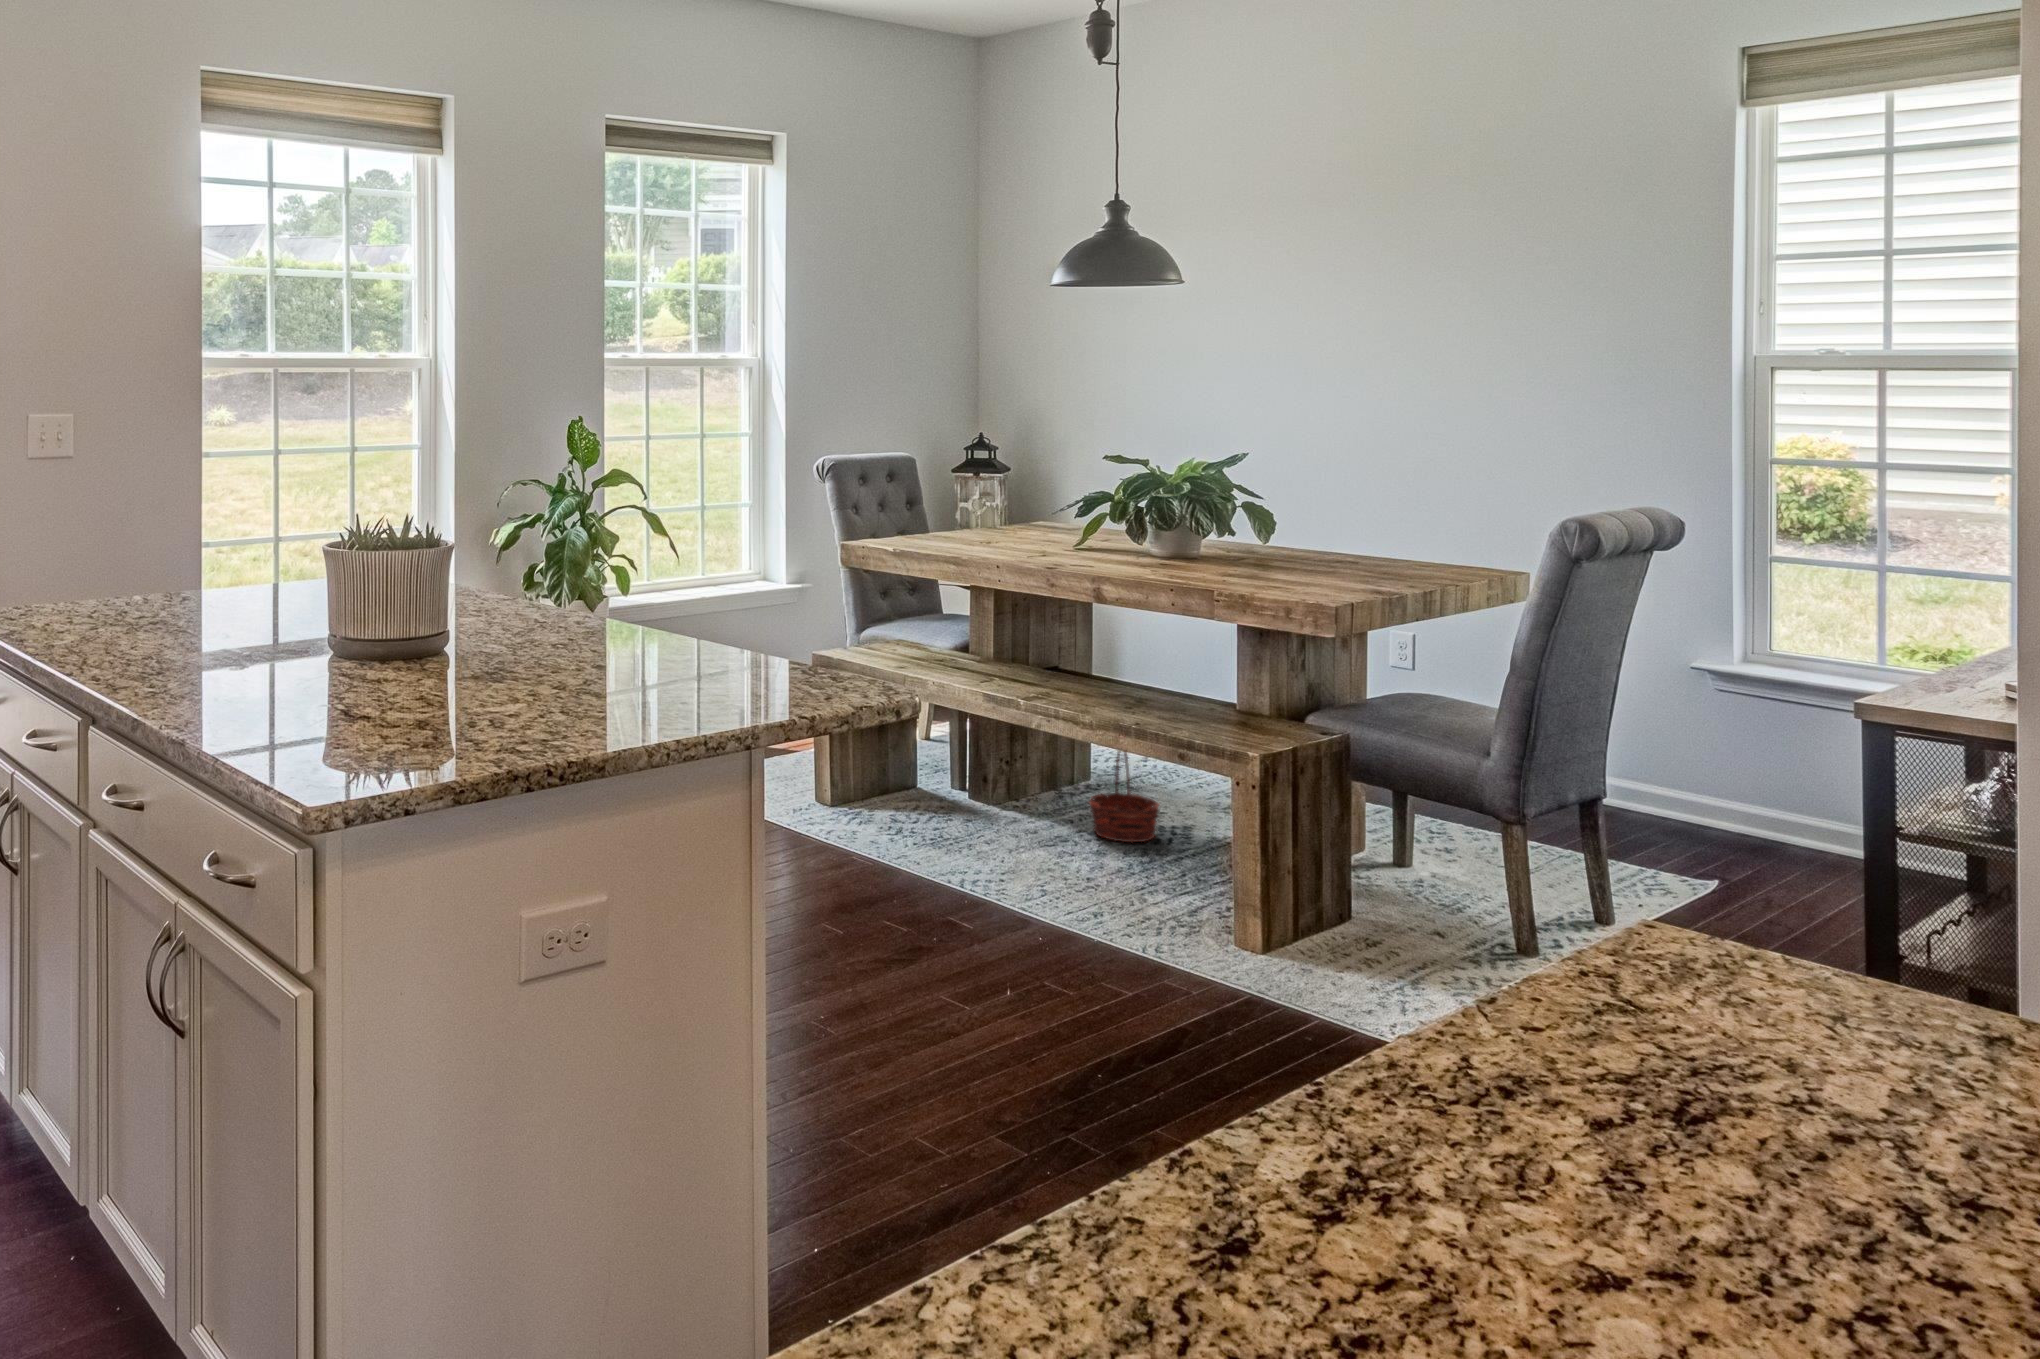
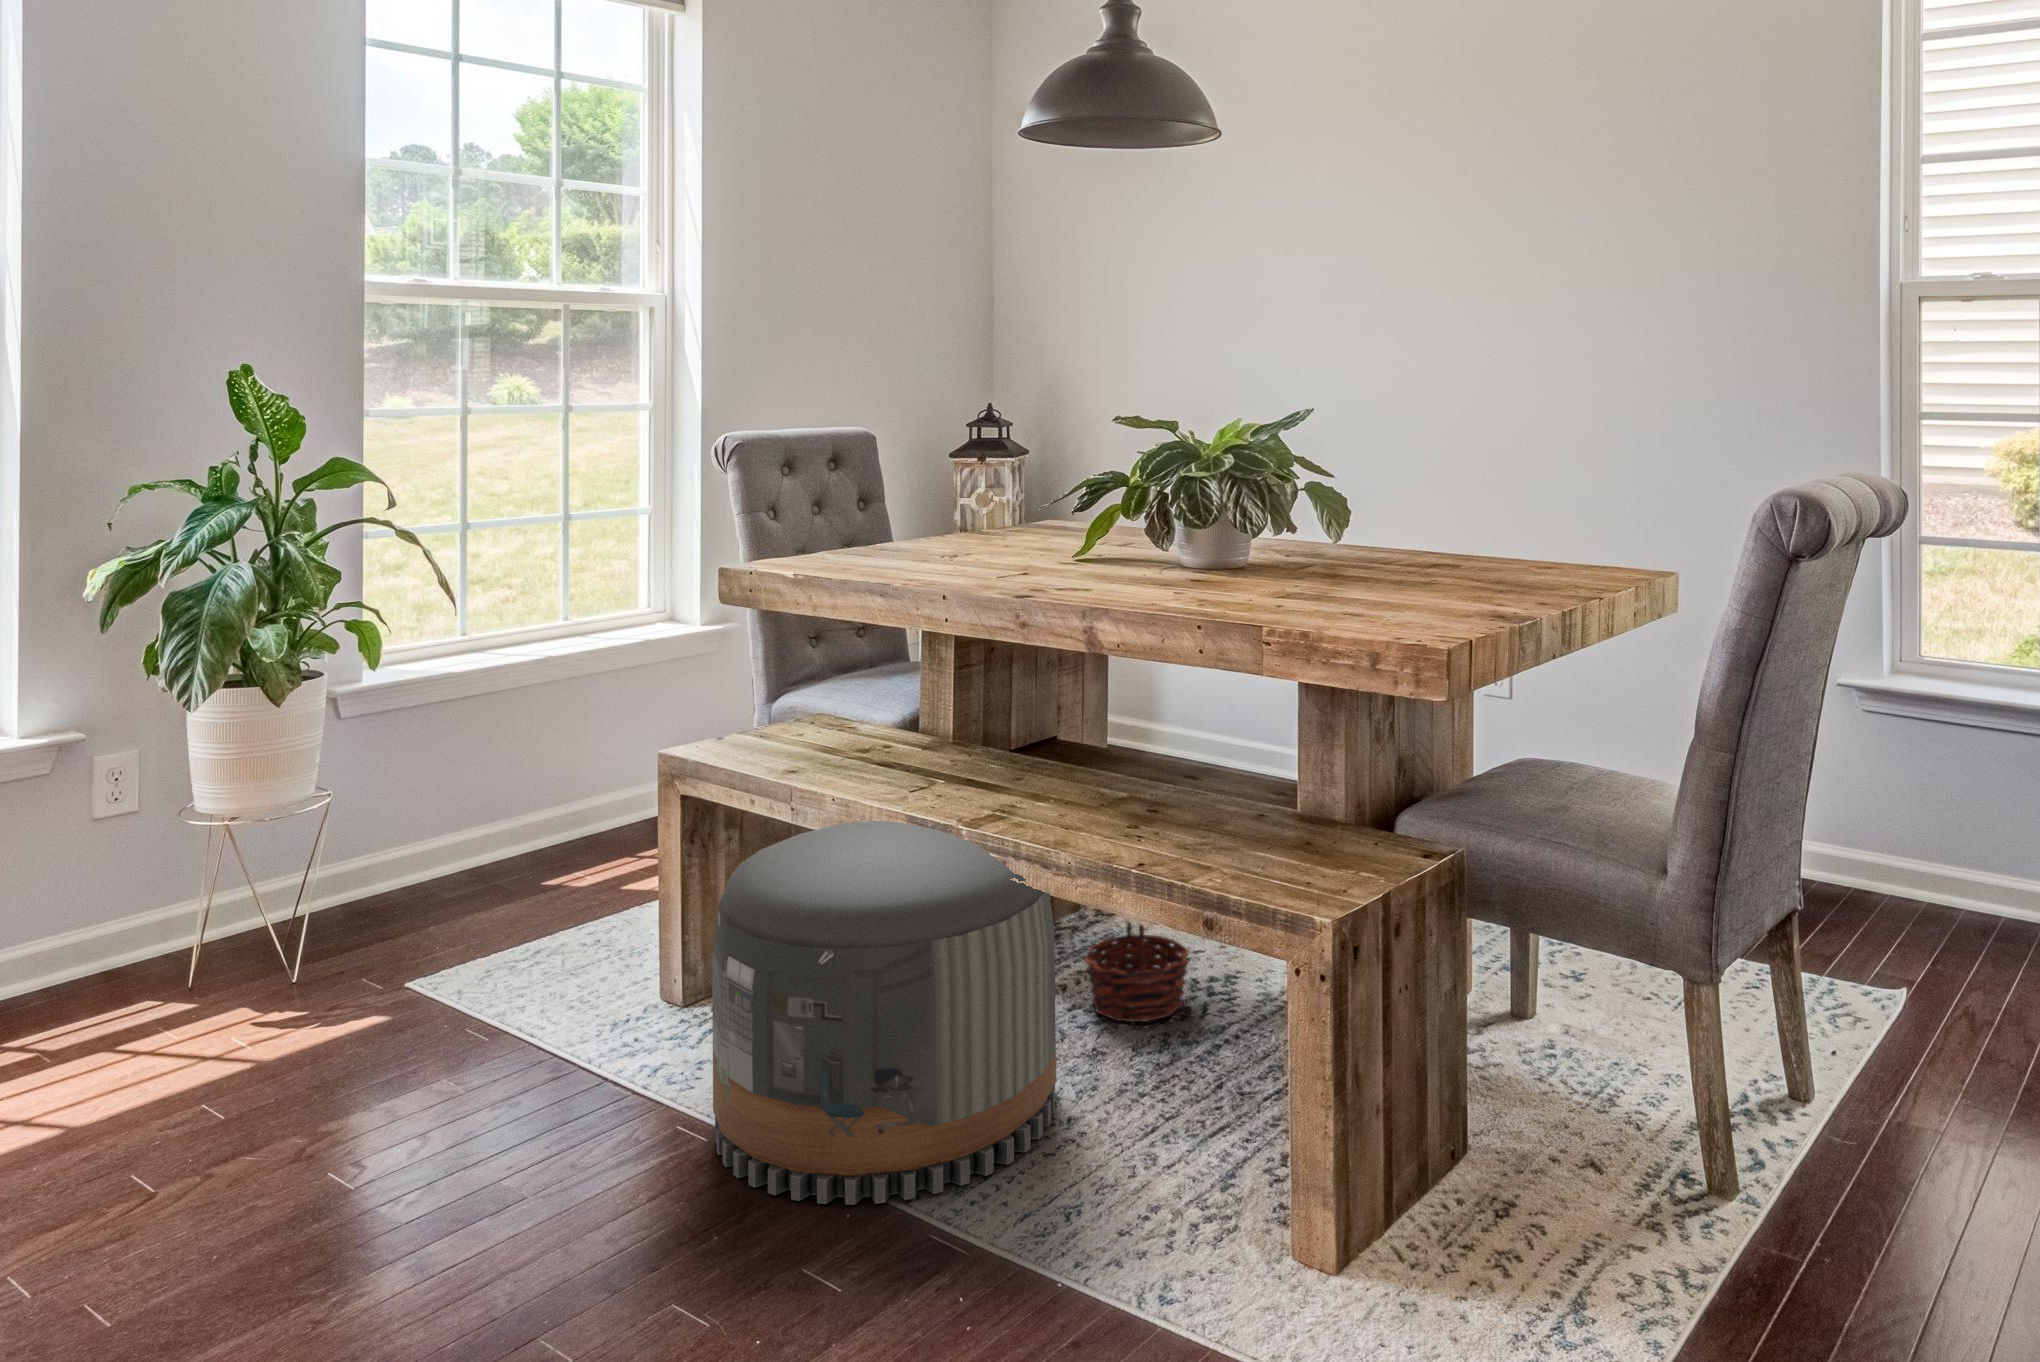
pouf: none [878,699,1080,897] -> present [712,821,1056,1205]

